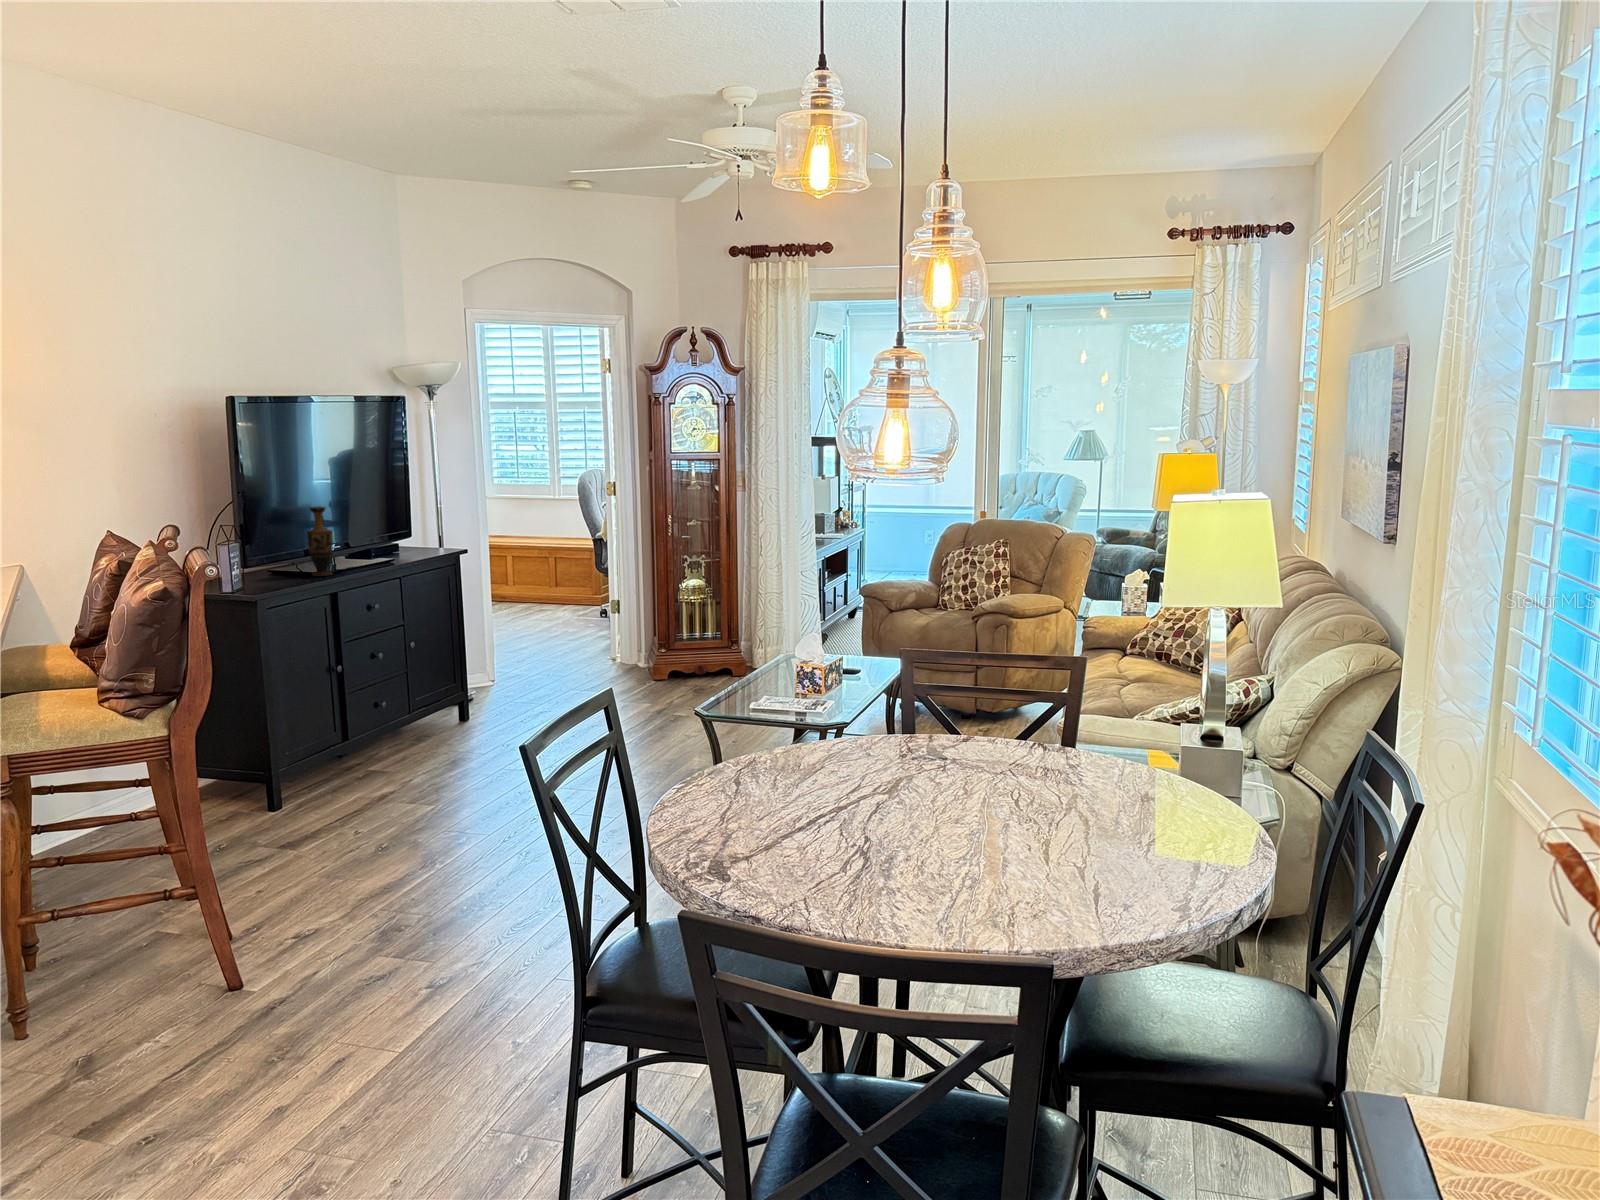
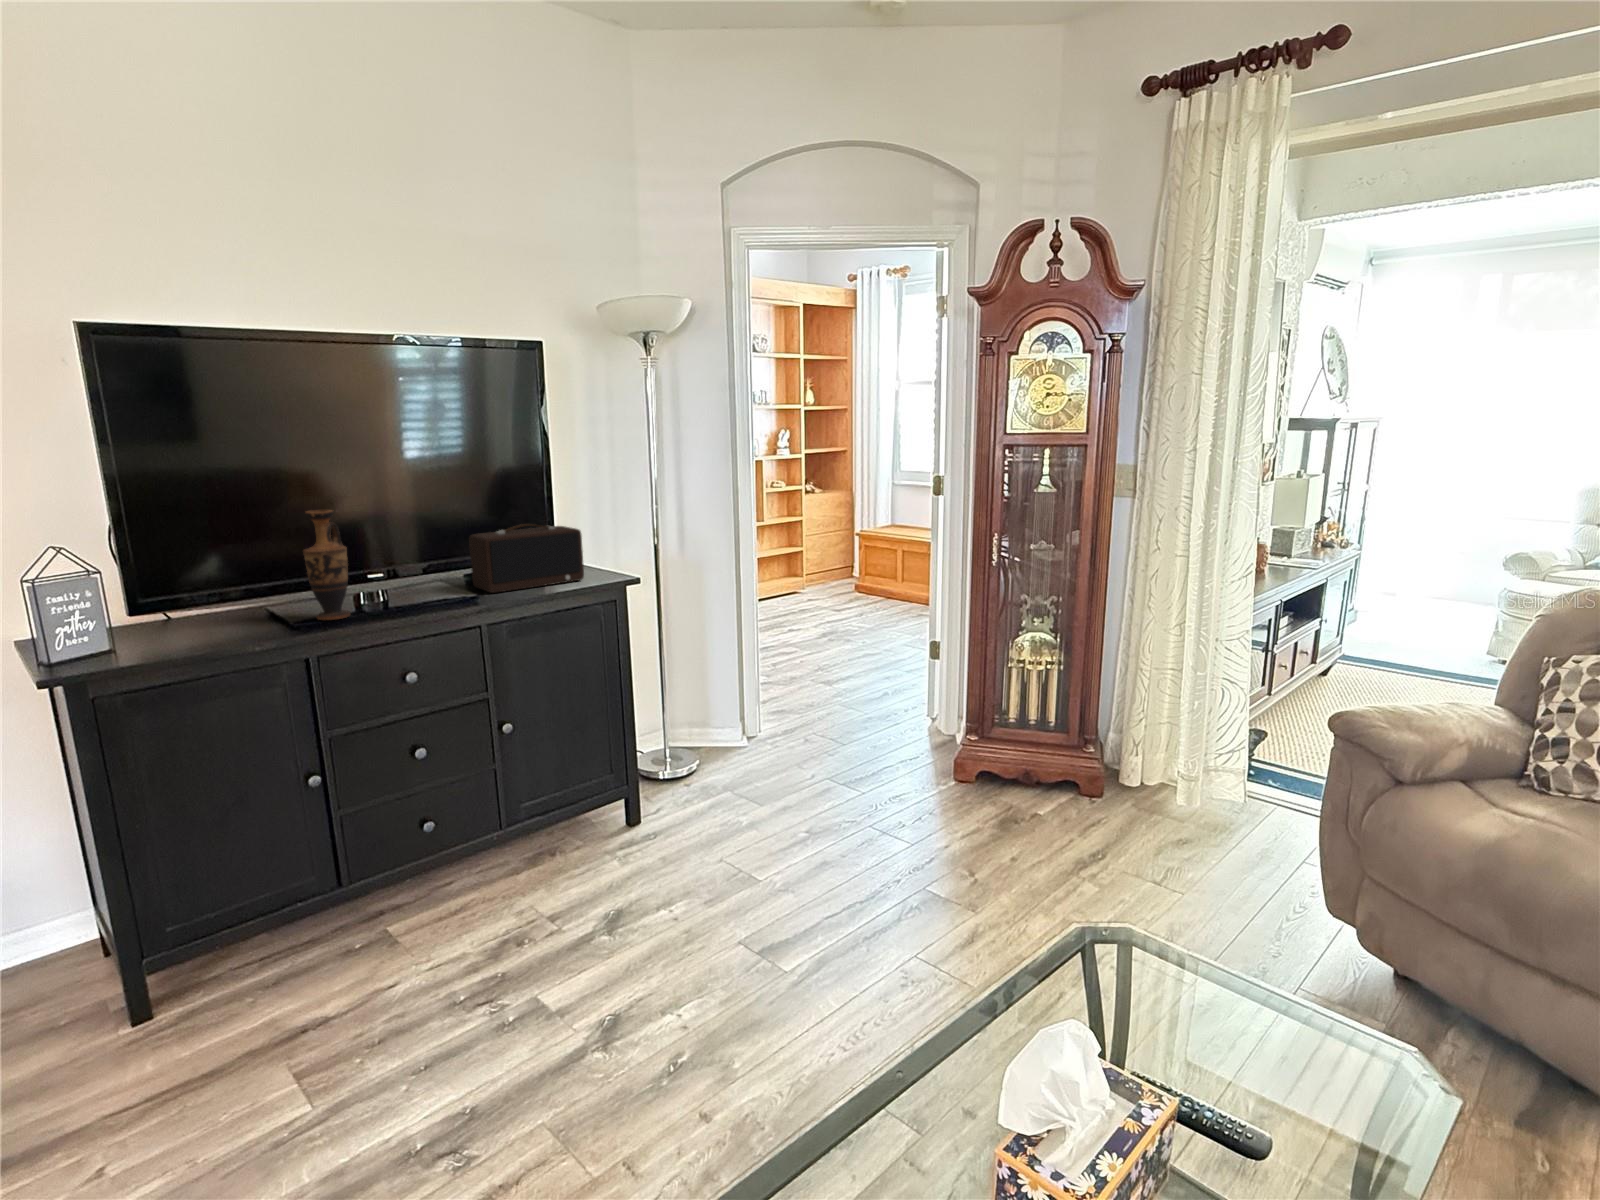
speaker: none [362,517,429,561] -> present [469,524,584,593]

